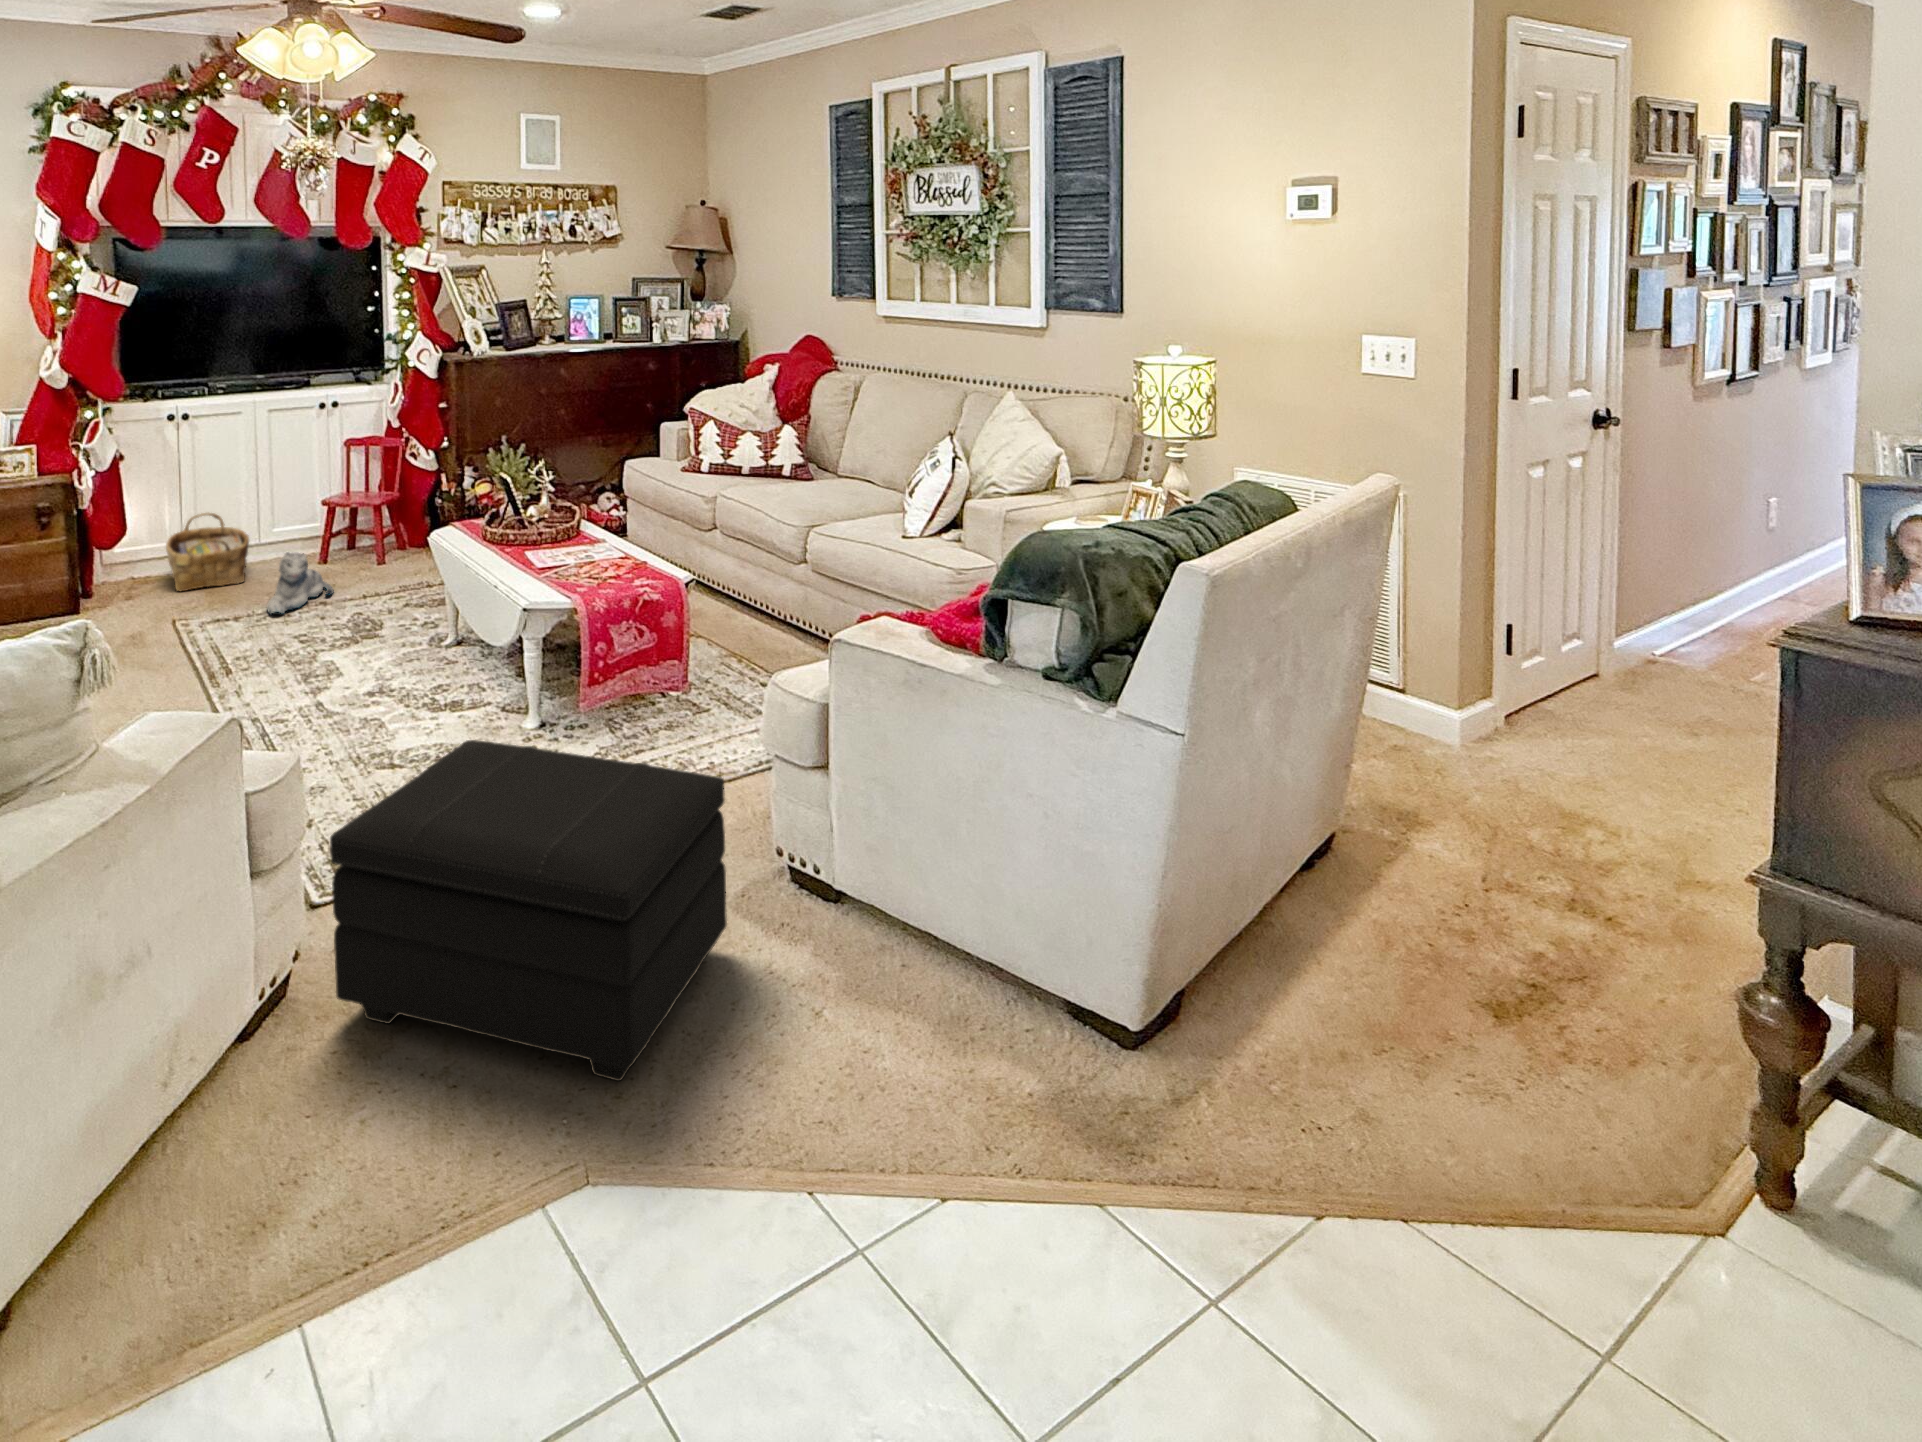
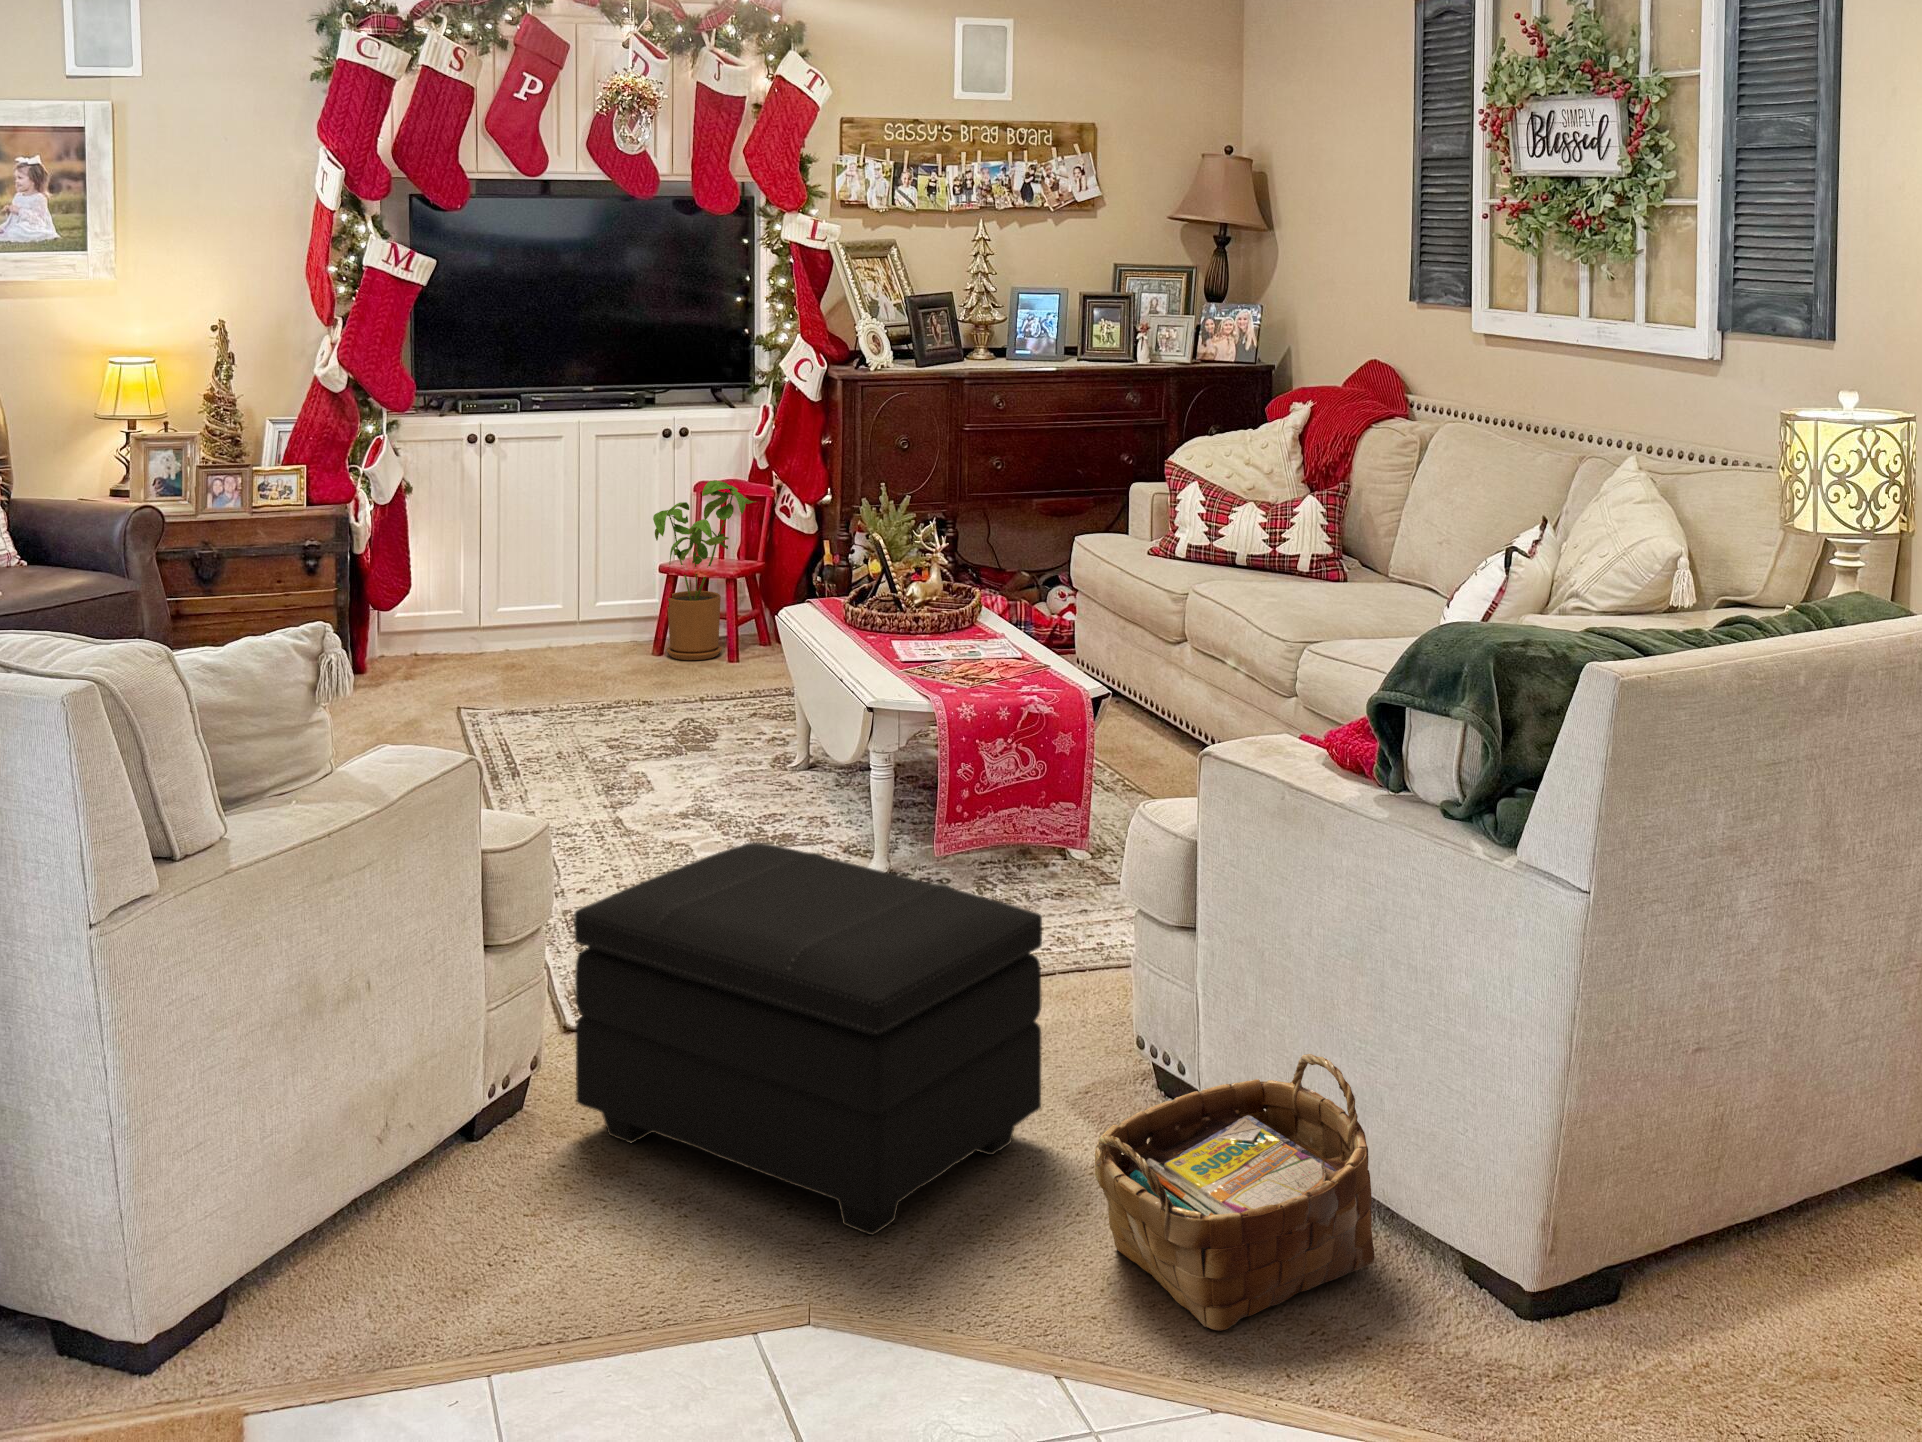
house plant: none [321,436,398,563] -> present [653,480,754,660]
woven basket: present [166,512,249,591] -> present [1095,1054,1375,1331]
plush toy: present [267,552,334,614] -> none [570,631,659,714]

